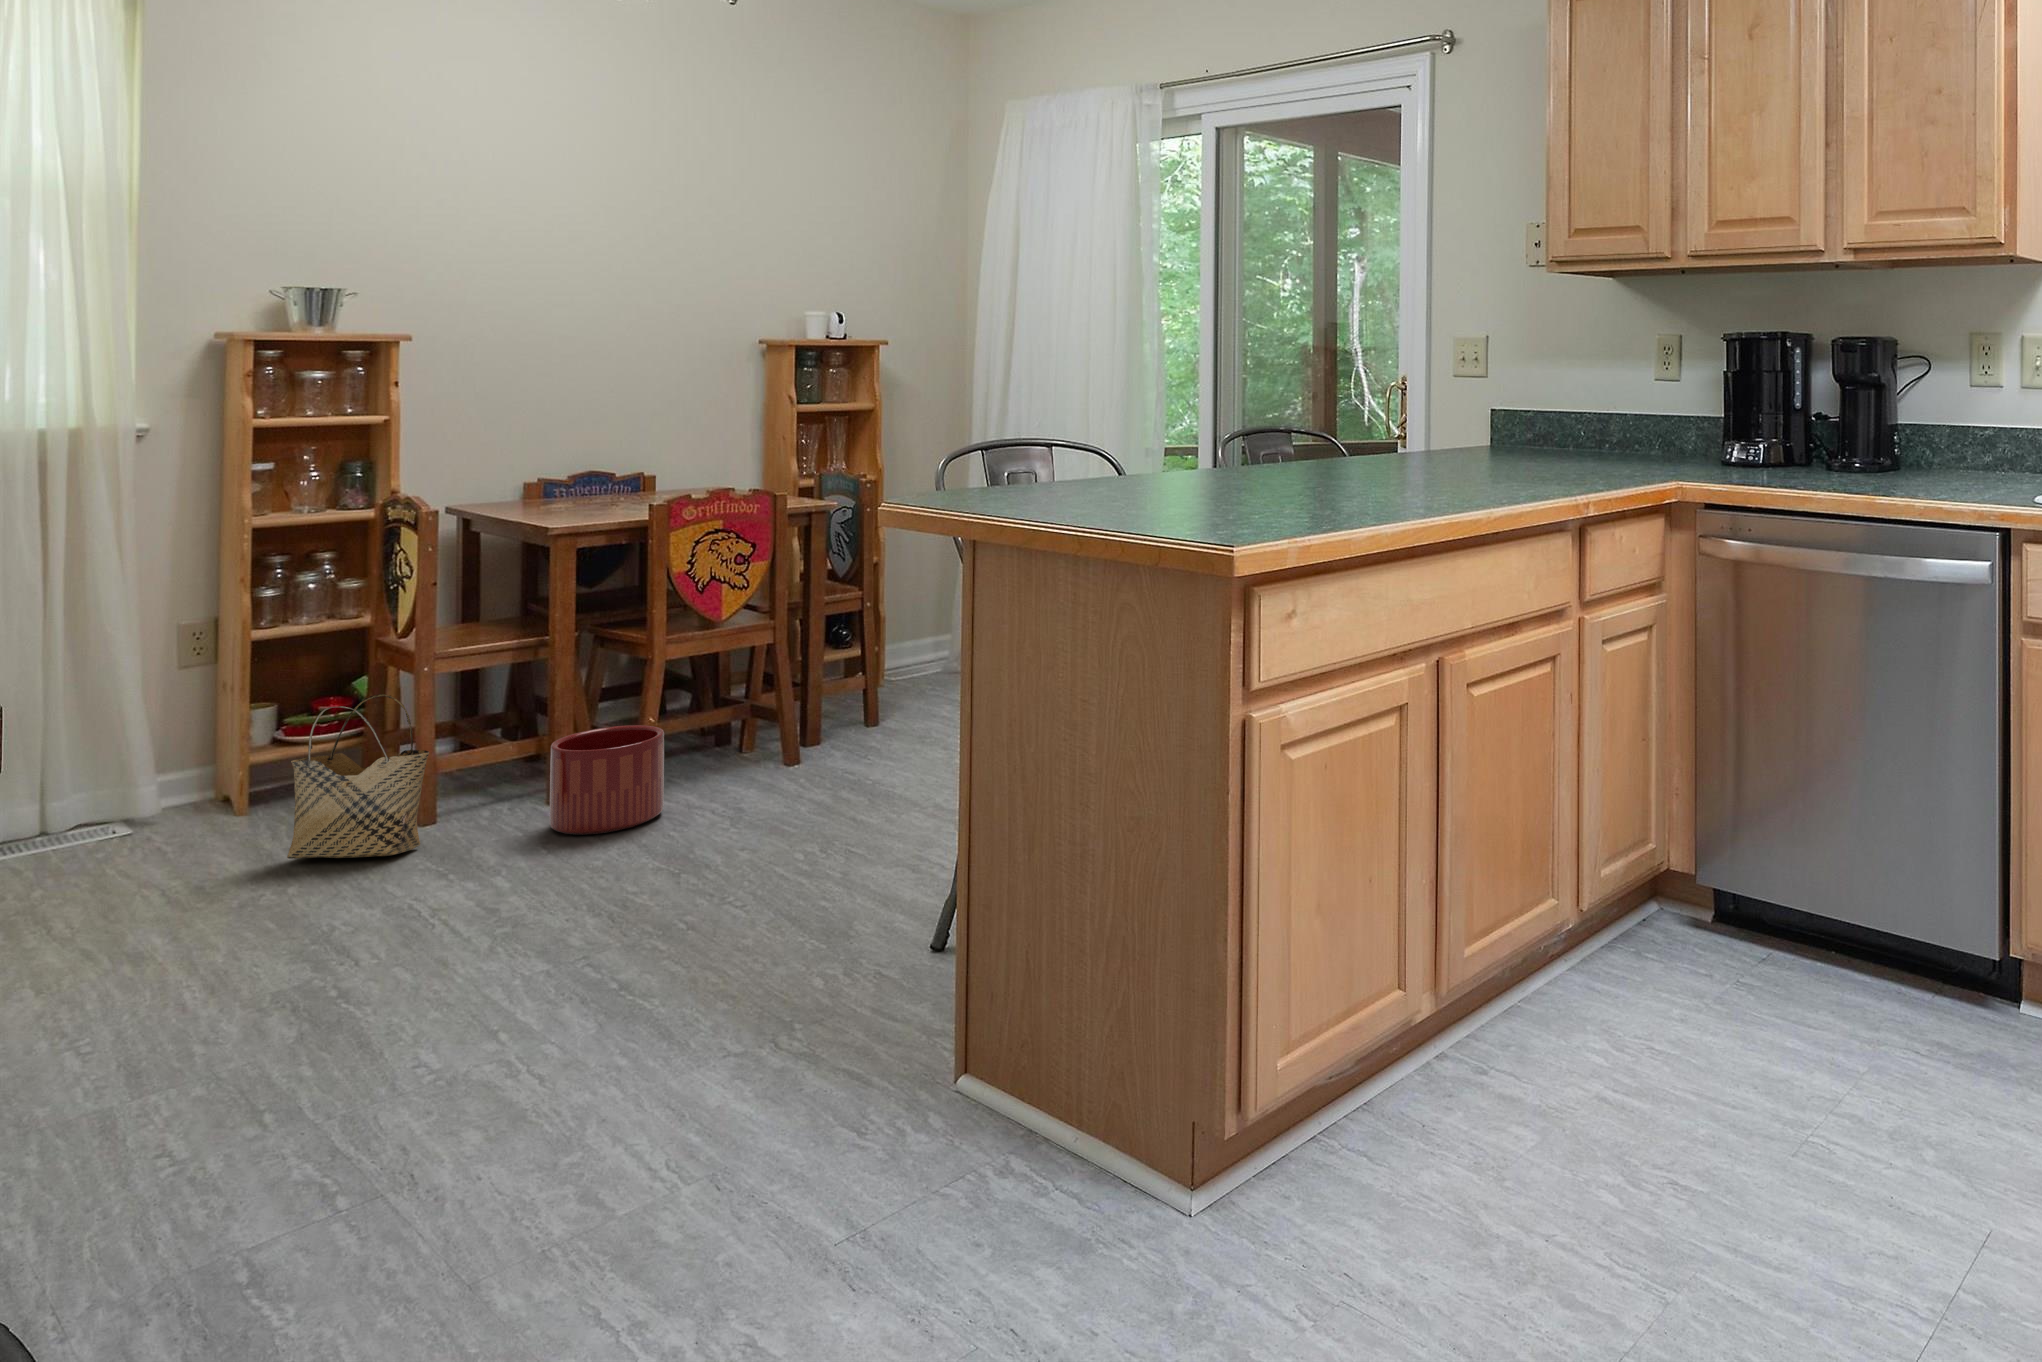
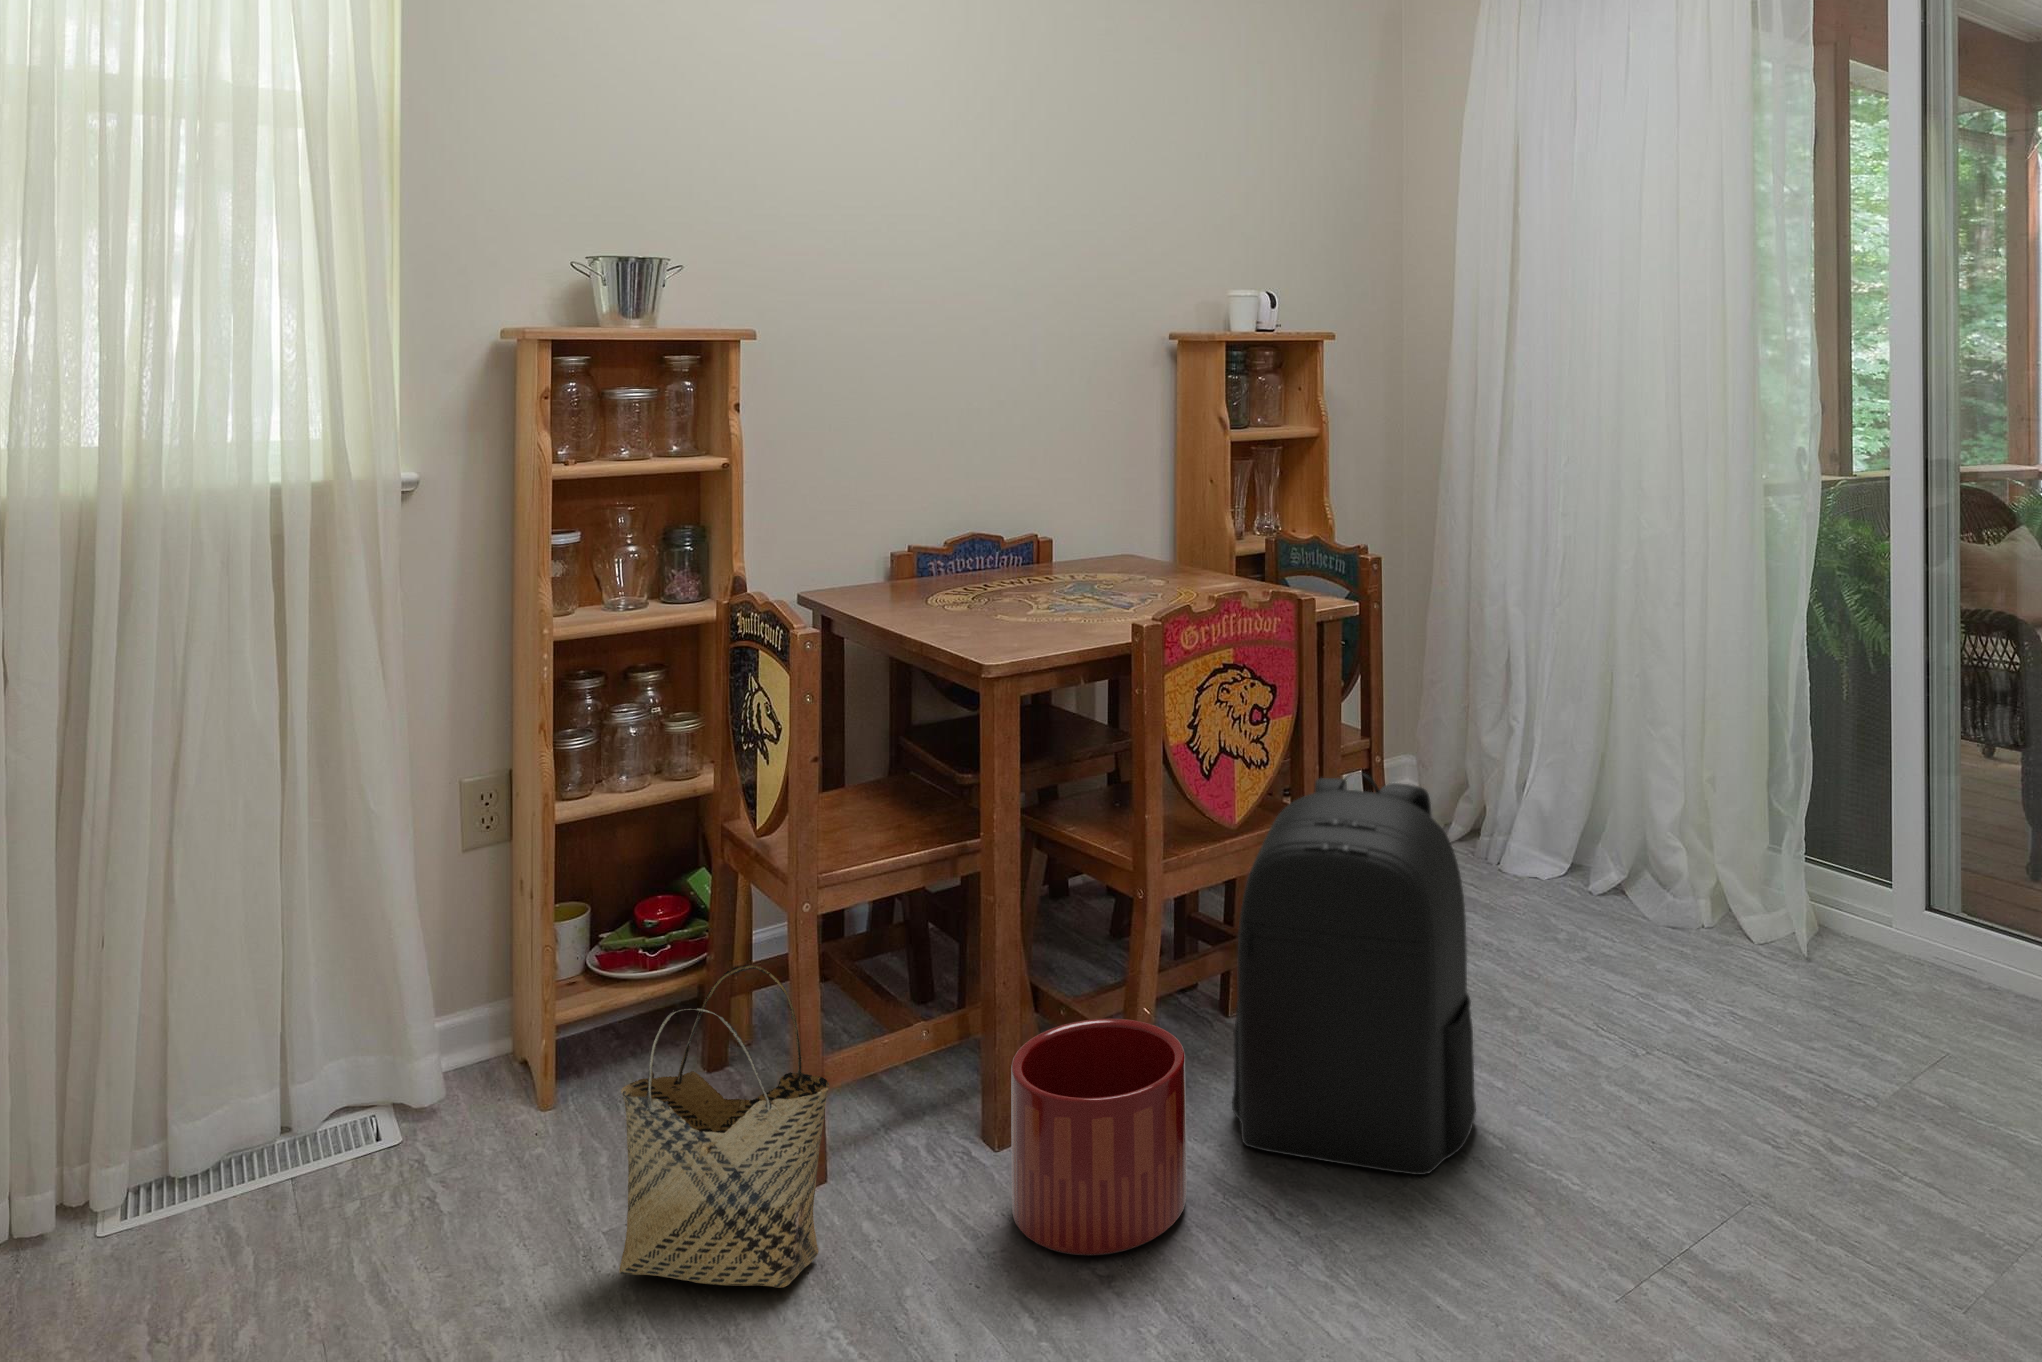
backpack: none [712,591,863,797] -> present [1232,773,1476,1175]

